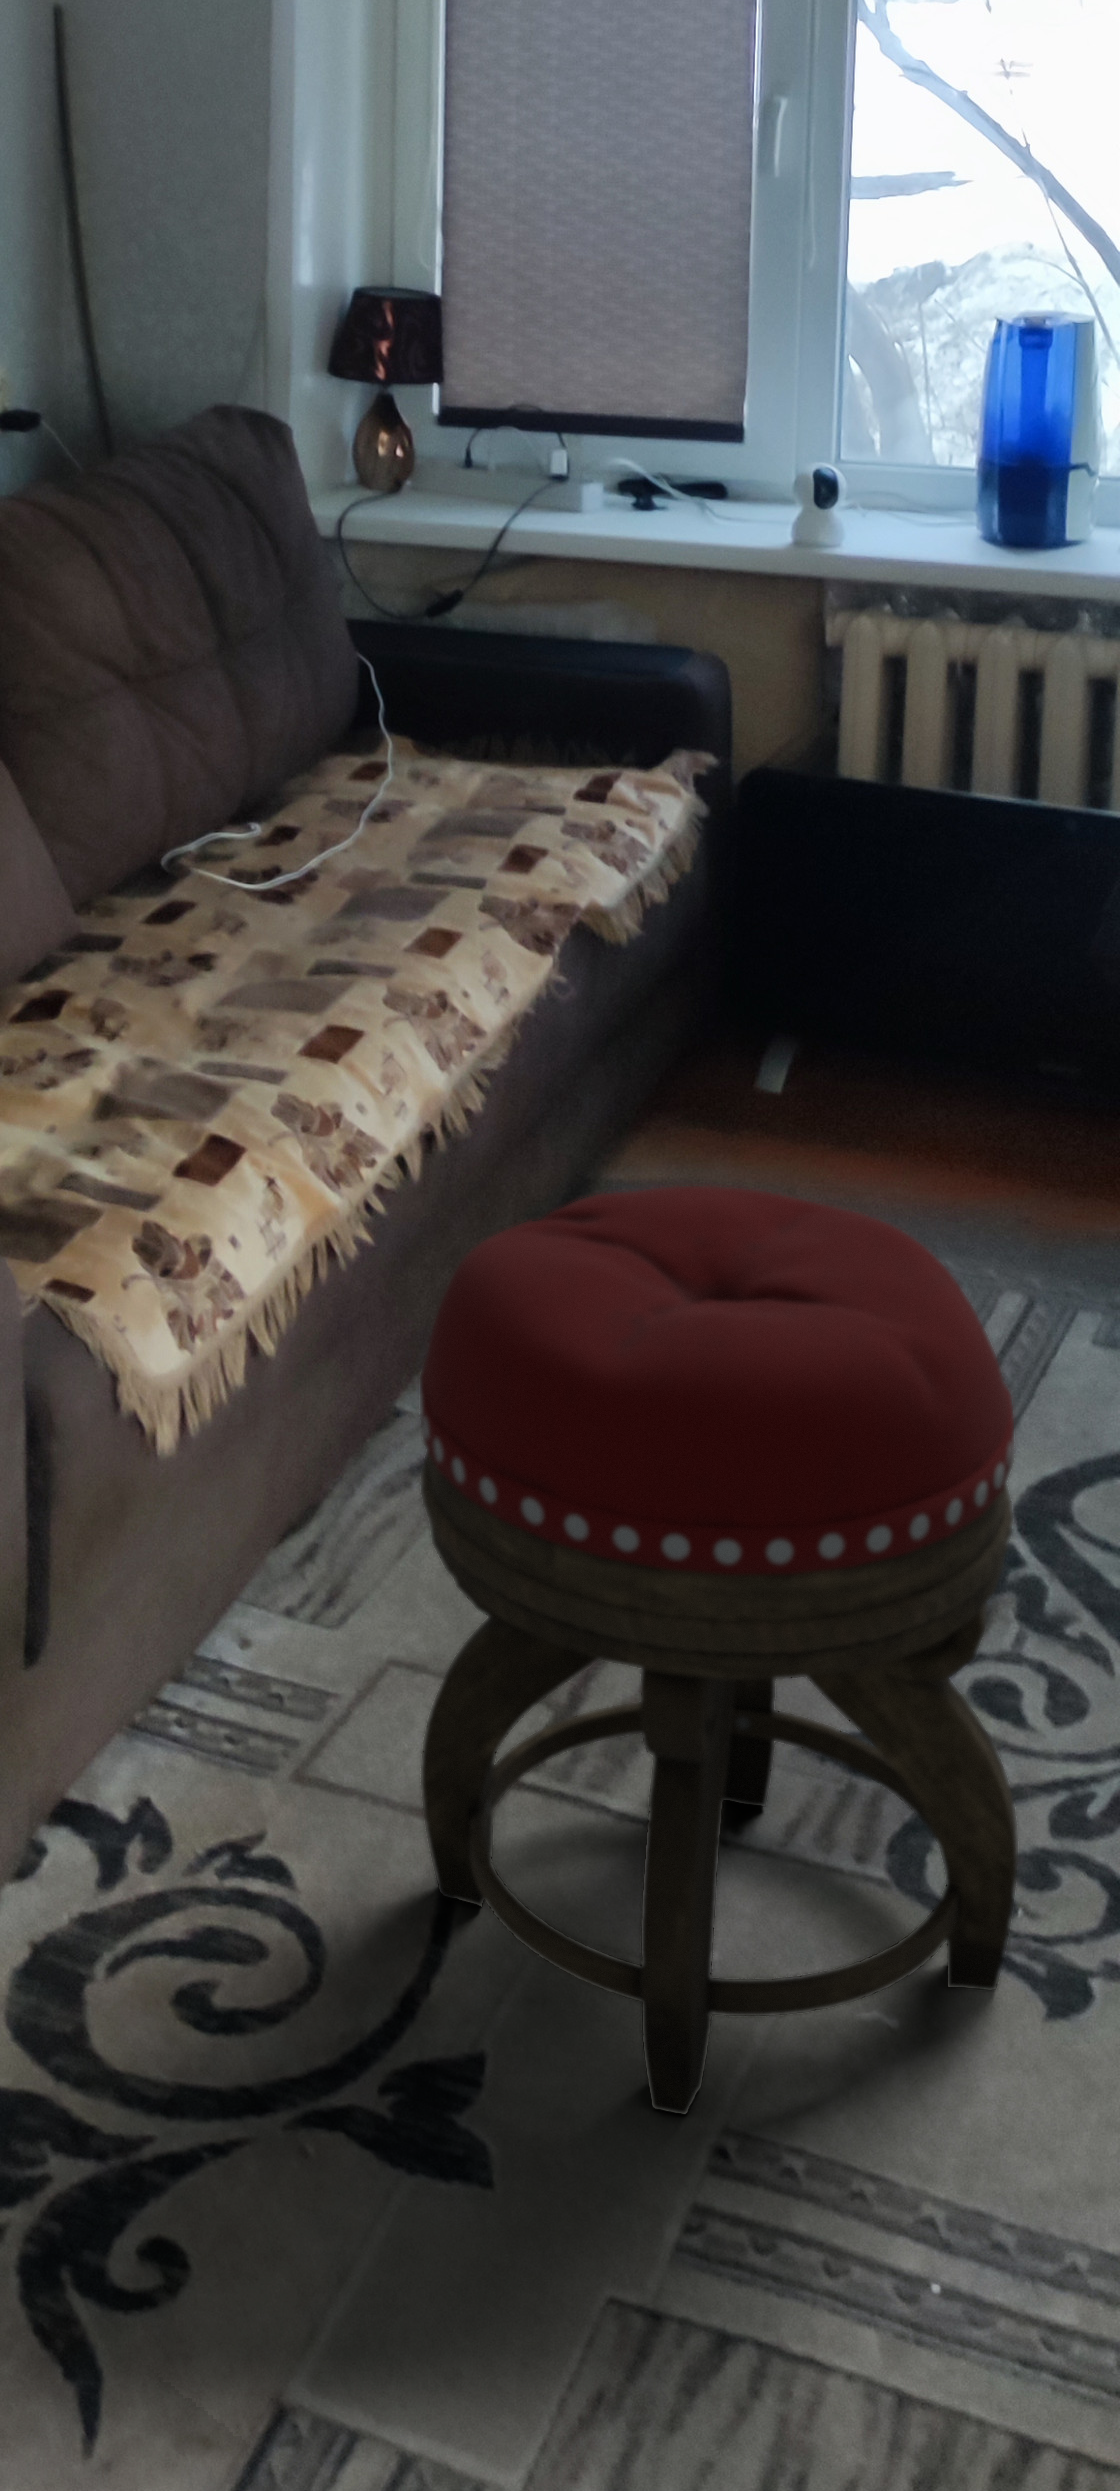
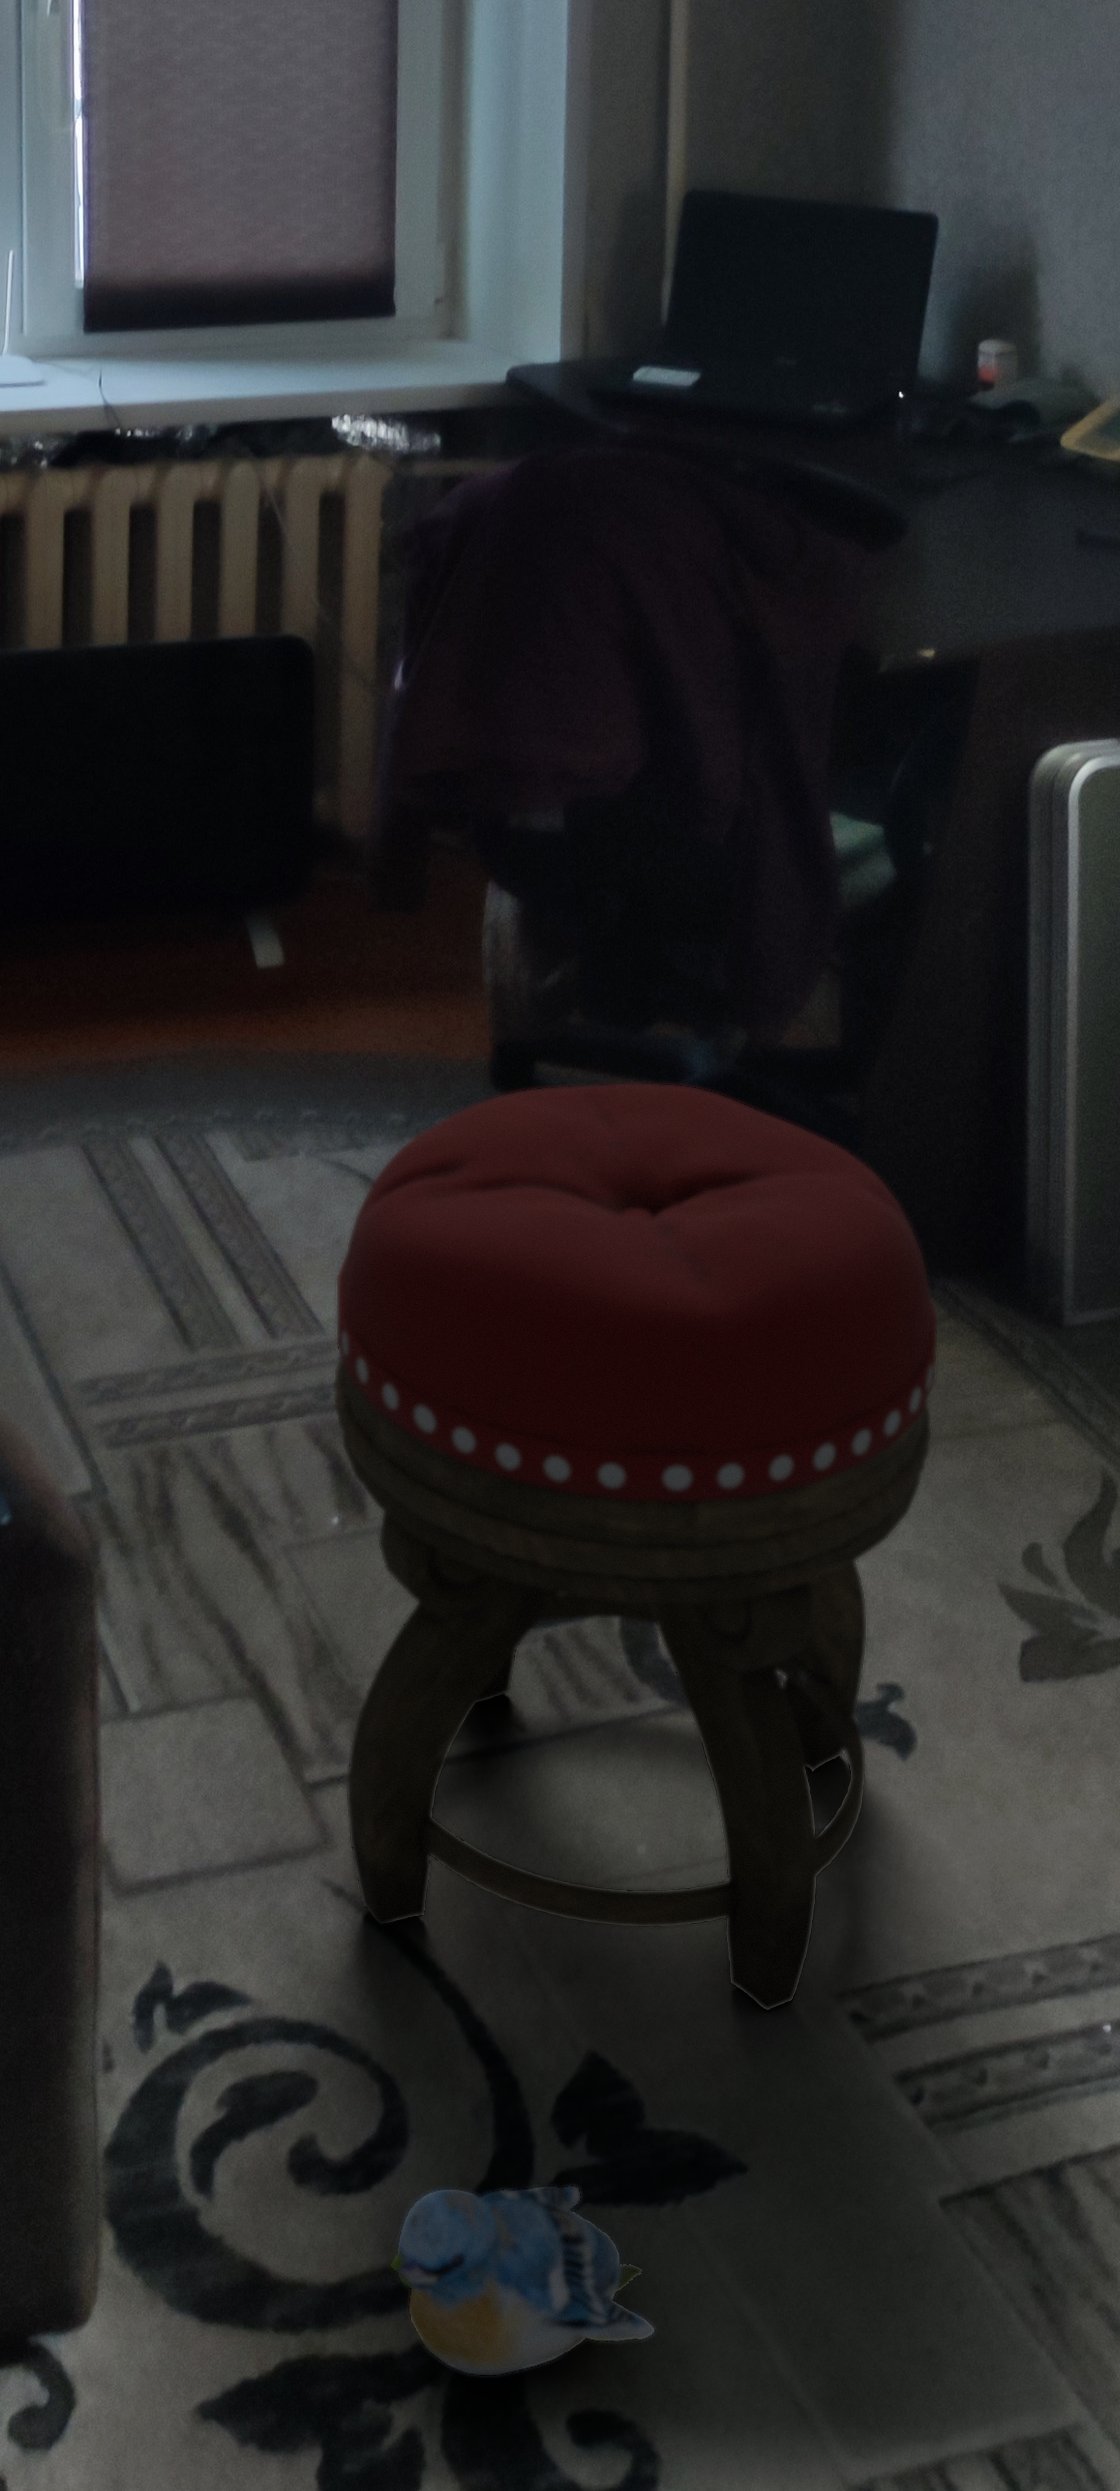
plush toy: none [61,1990,294,2208] -> present [391,2186,655,2375]

